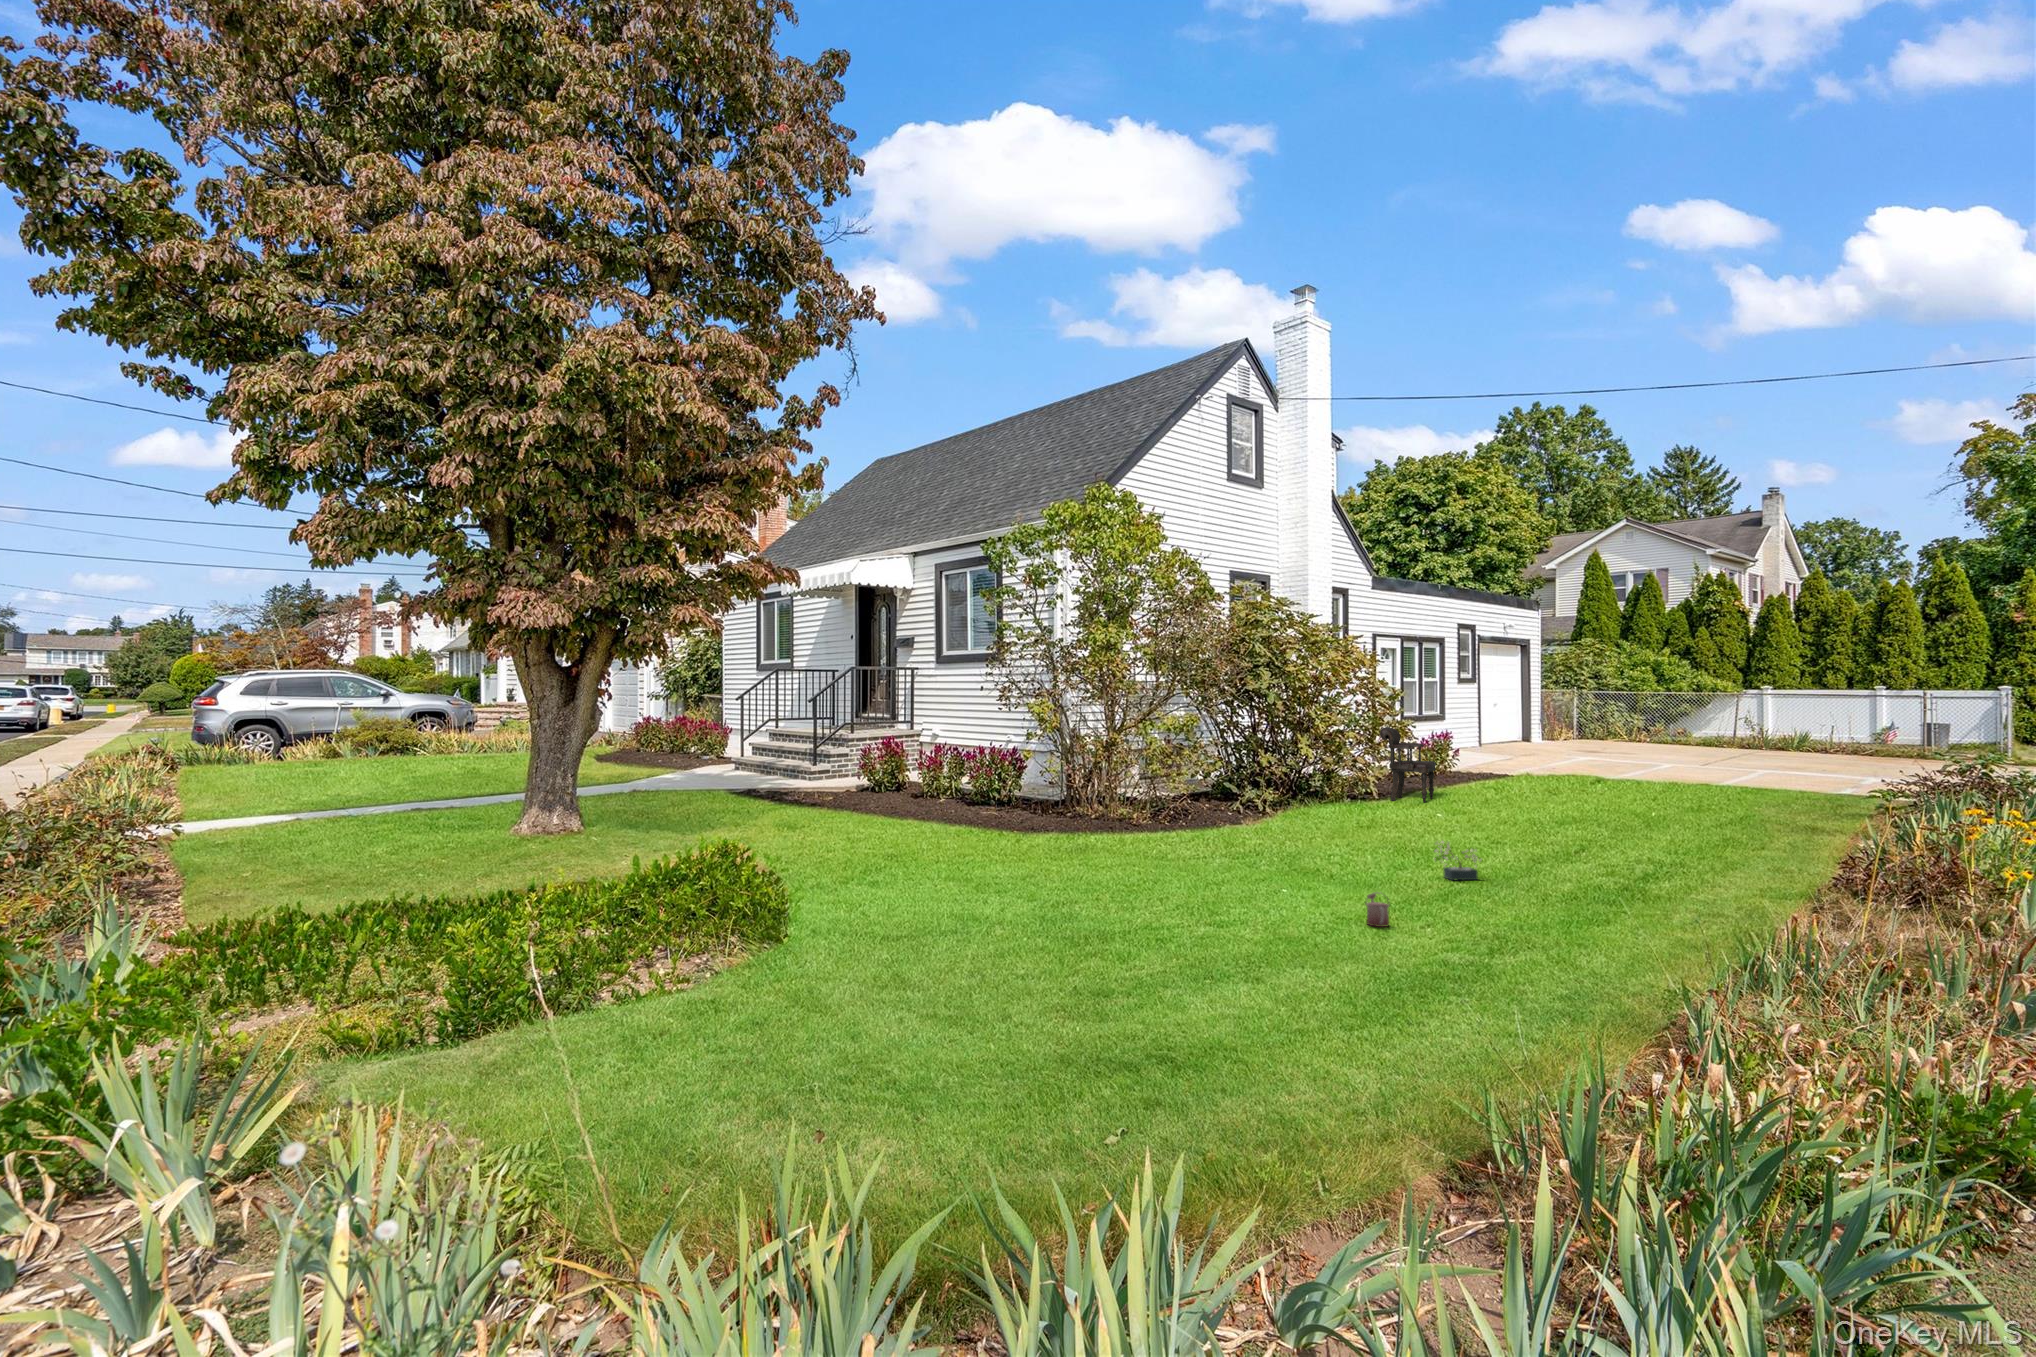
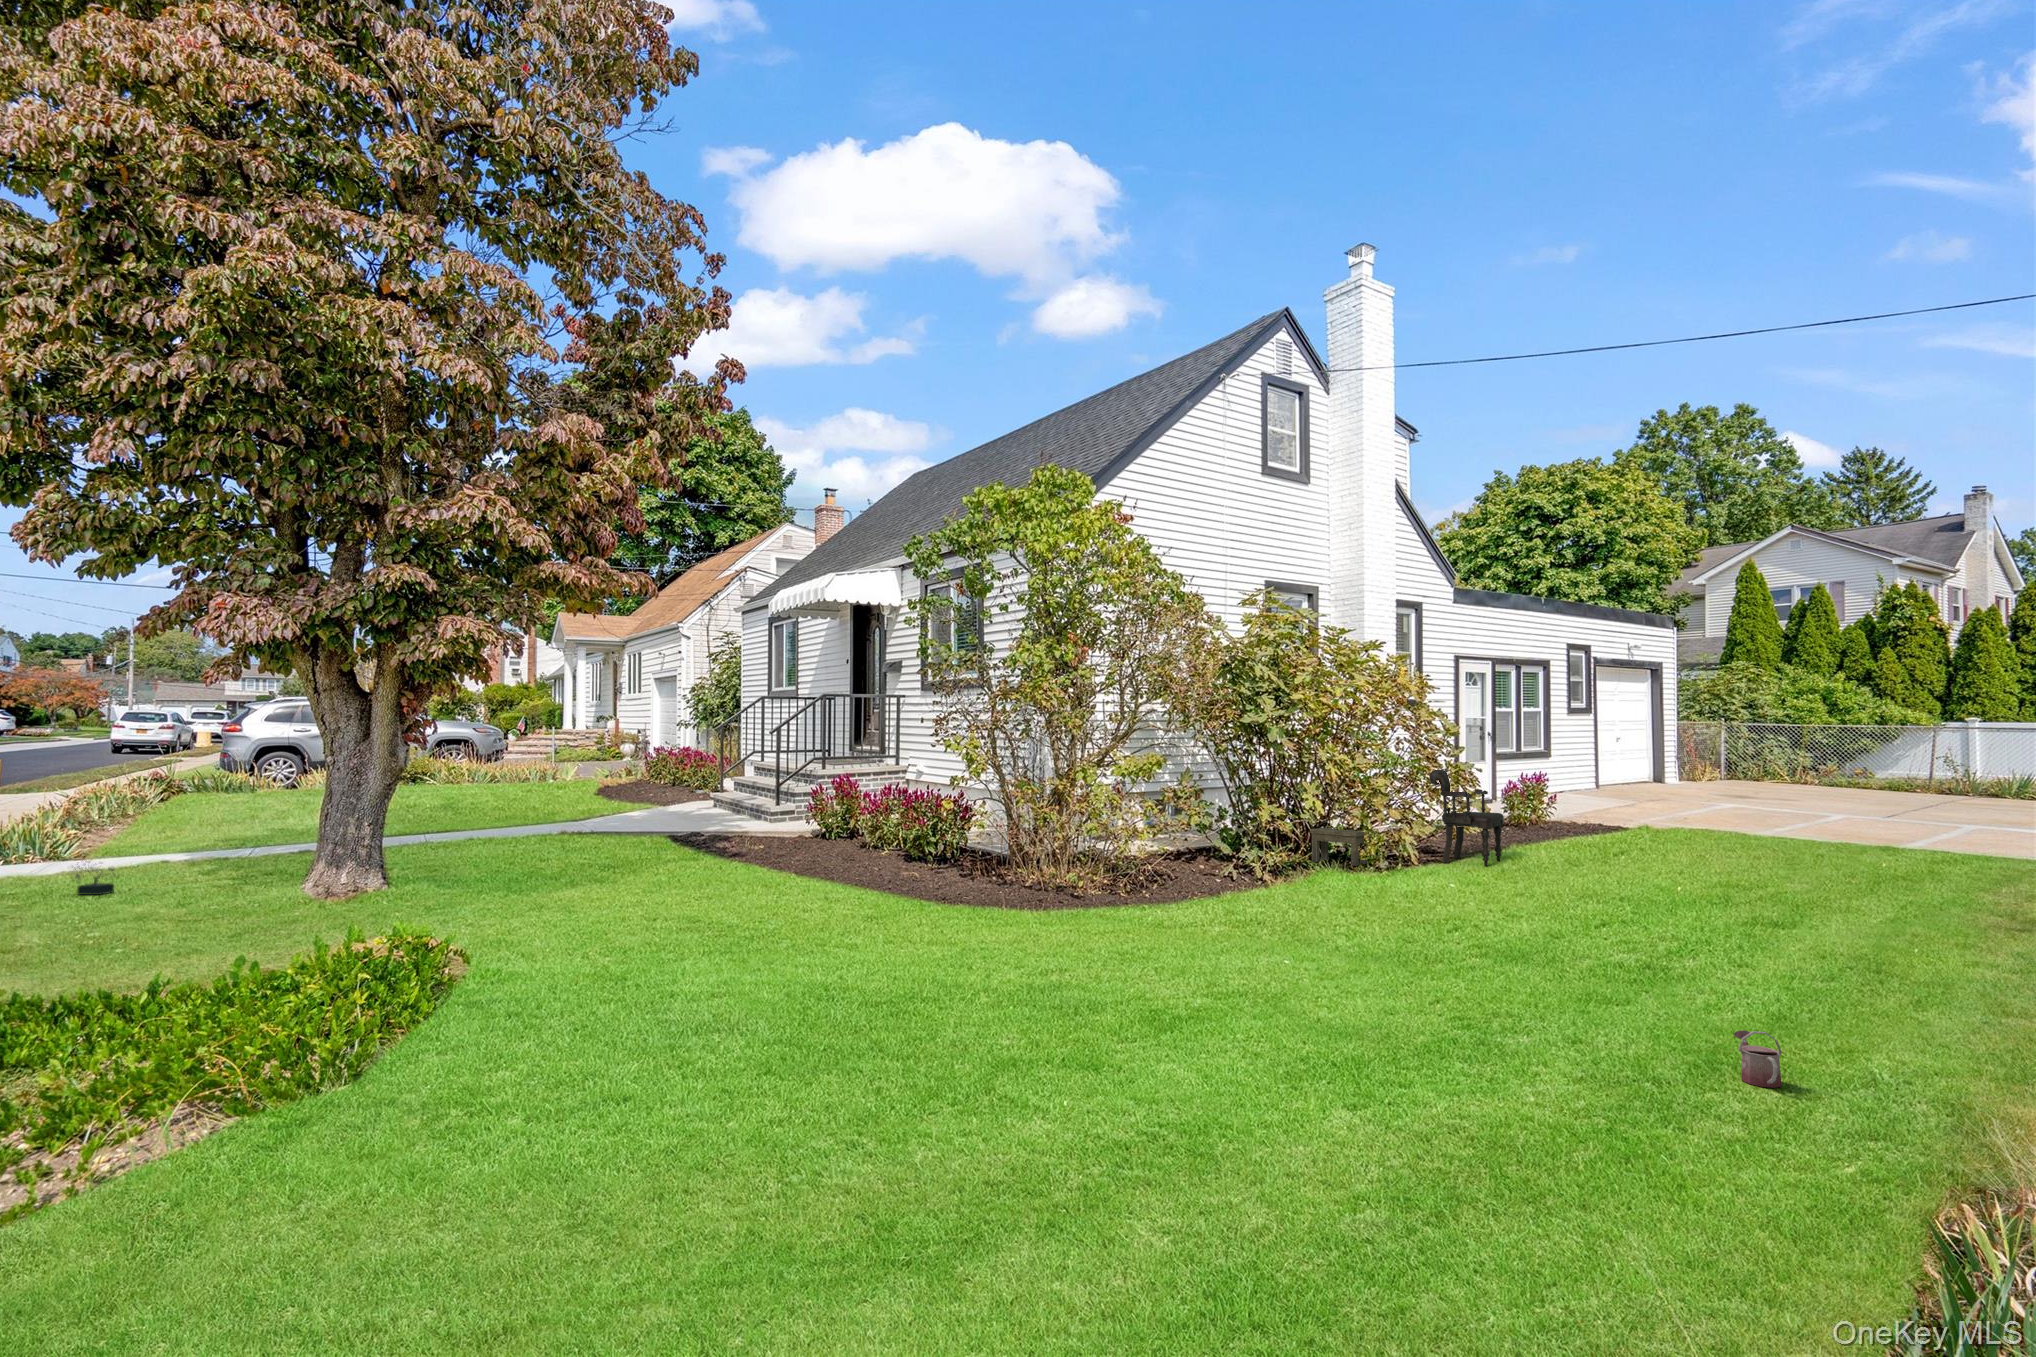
side table: none [1289,775,1335,804] -> present [1310,828,1367,866]
decorative plant: present [1435,842,1478,880] -> present [75,866,115,895]
watering can: present [1366,893,1390,927] -> present [1733,1030,1782,1088]

